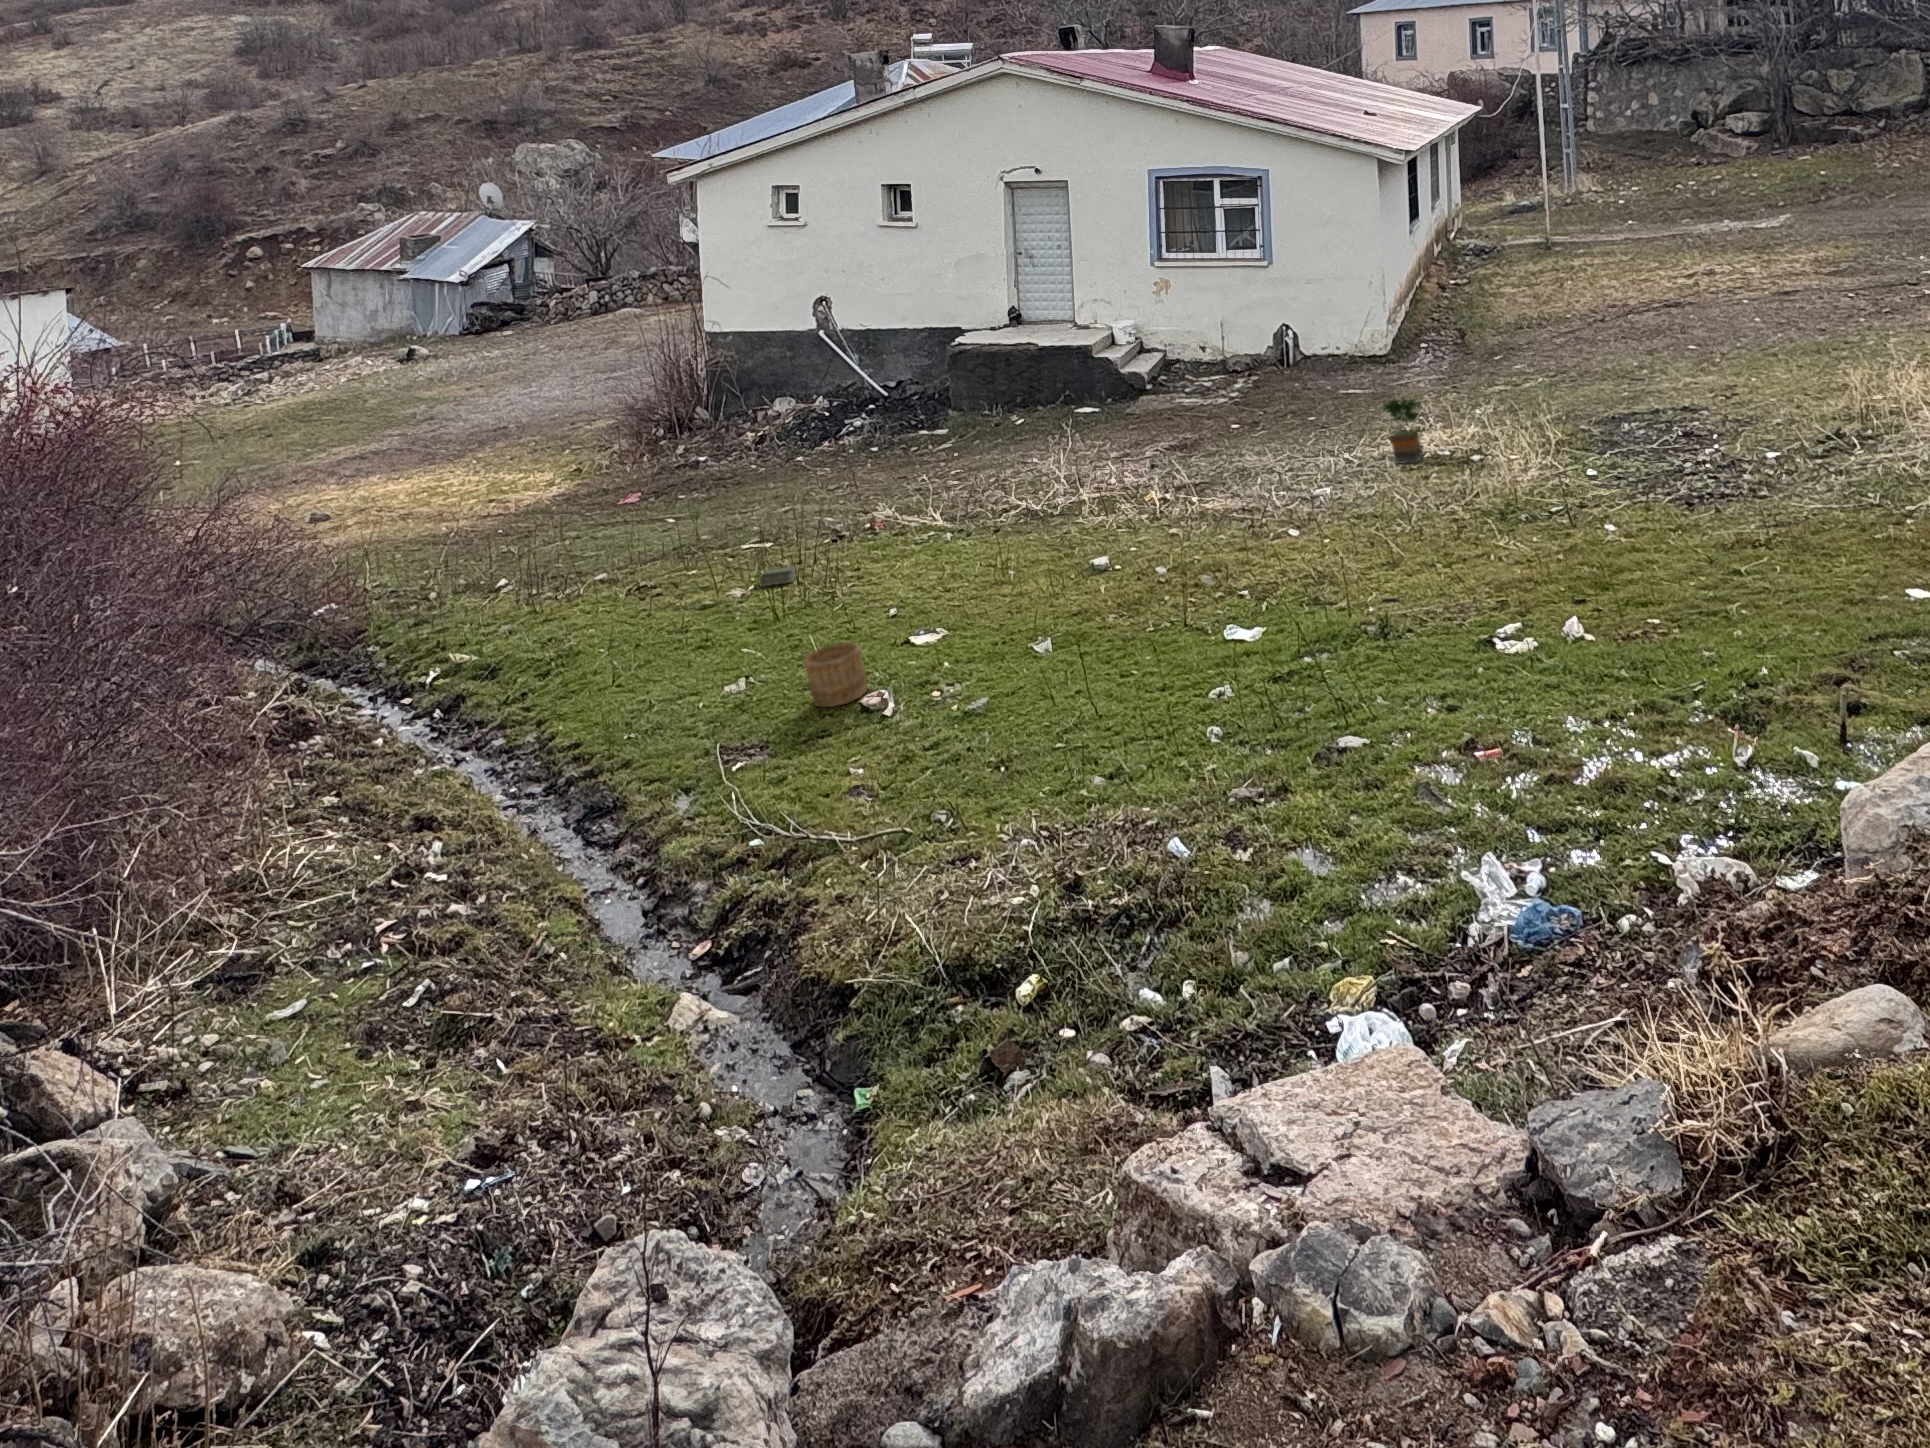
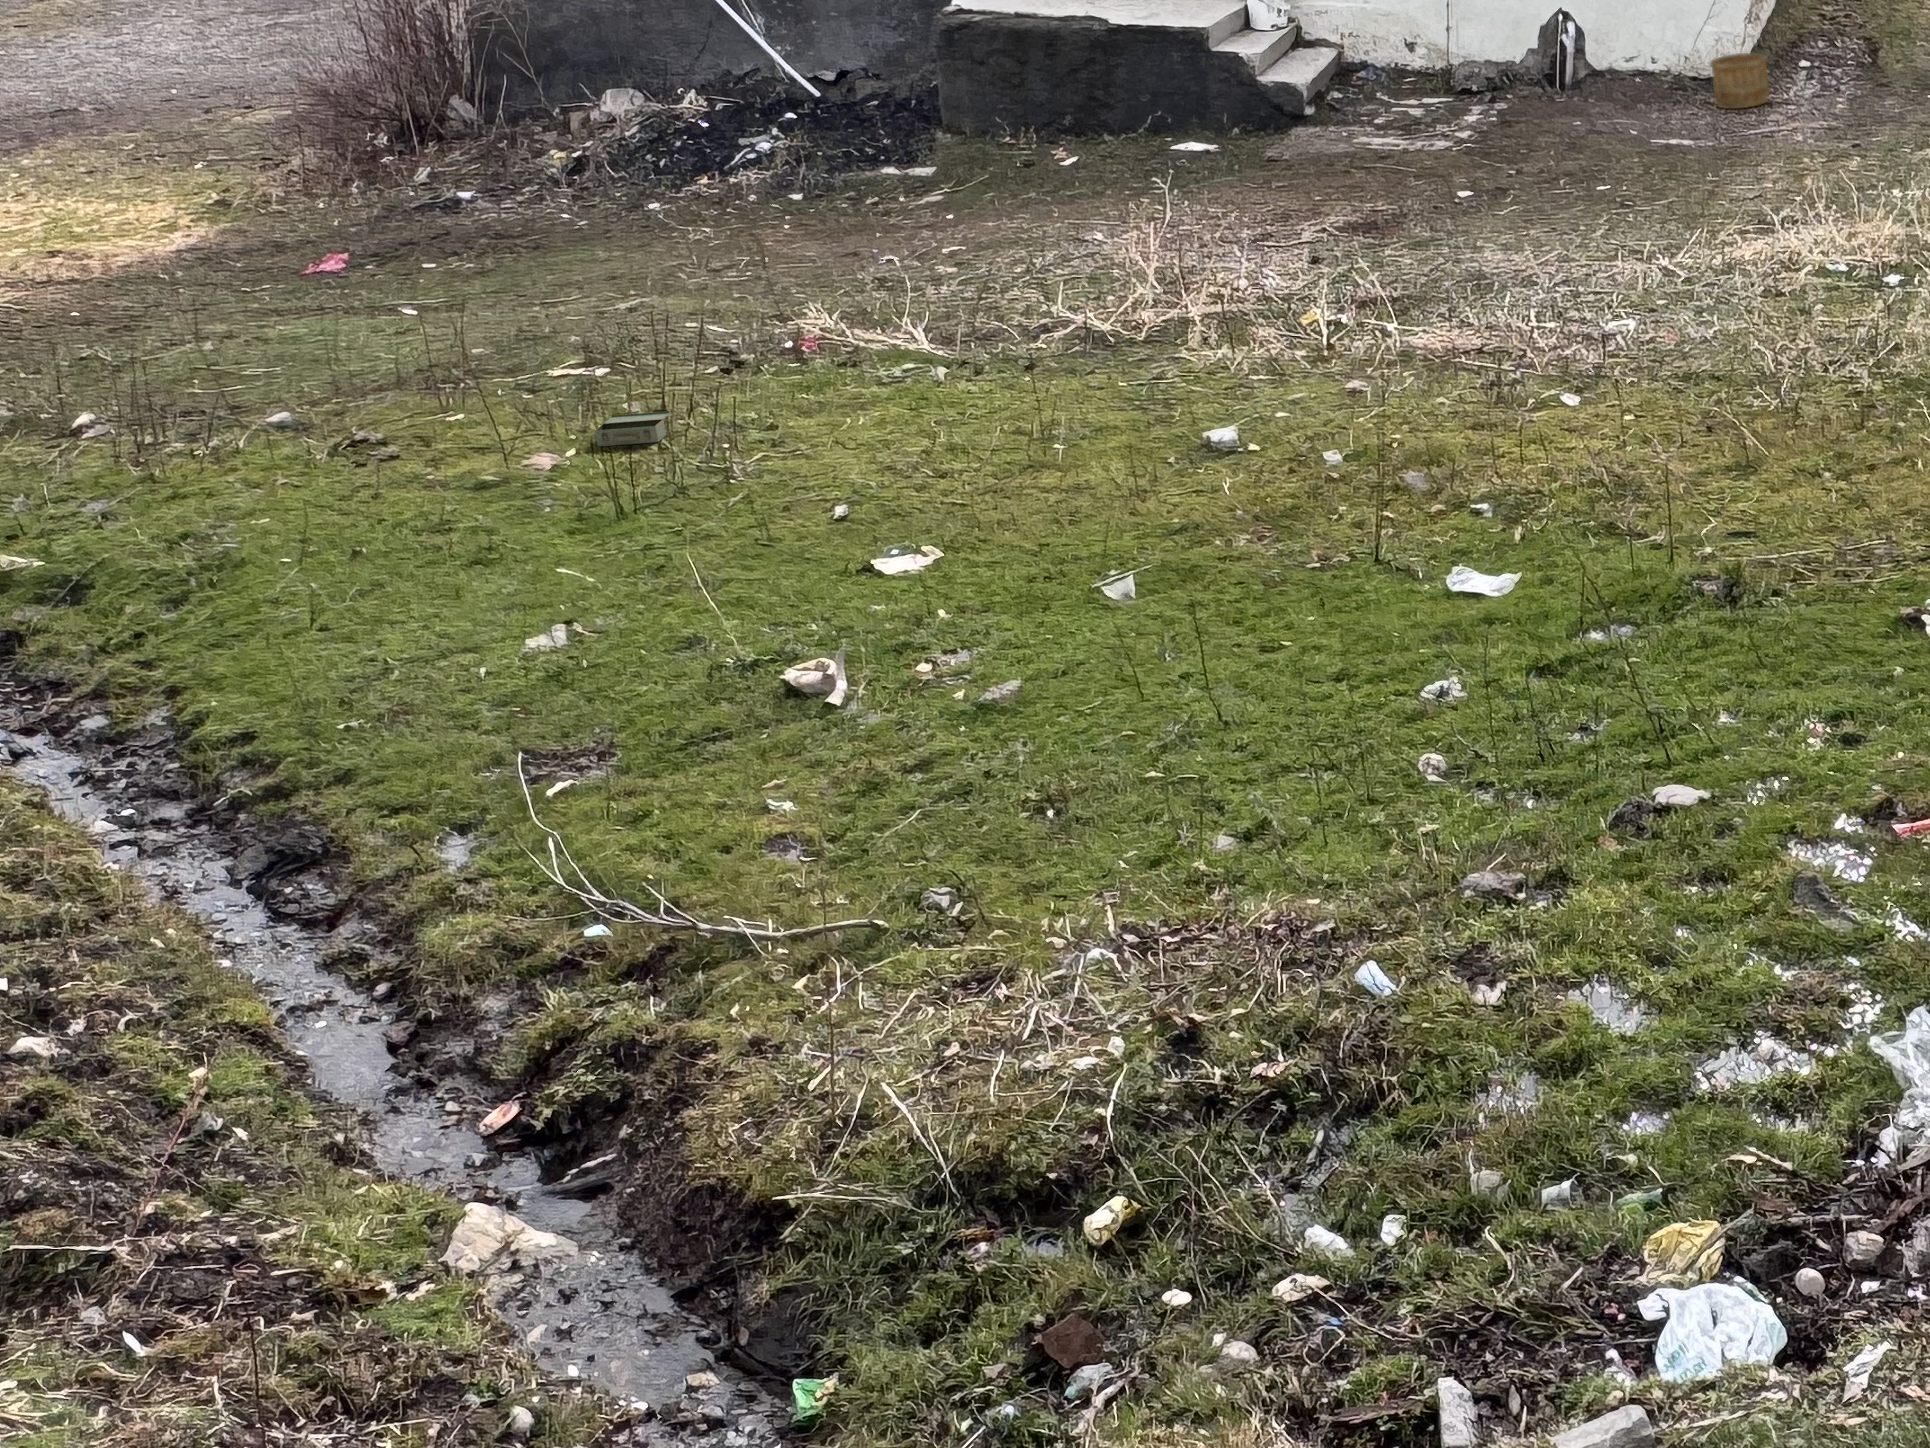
potted tree: present [1383,398,1423,464] -> none [1744,166,1818,282]
wooden bucket: present [803,642,867,707] -> present [1710,53,1769,109]

